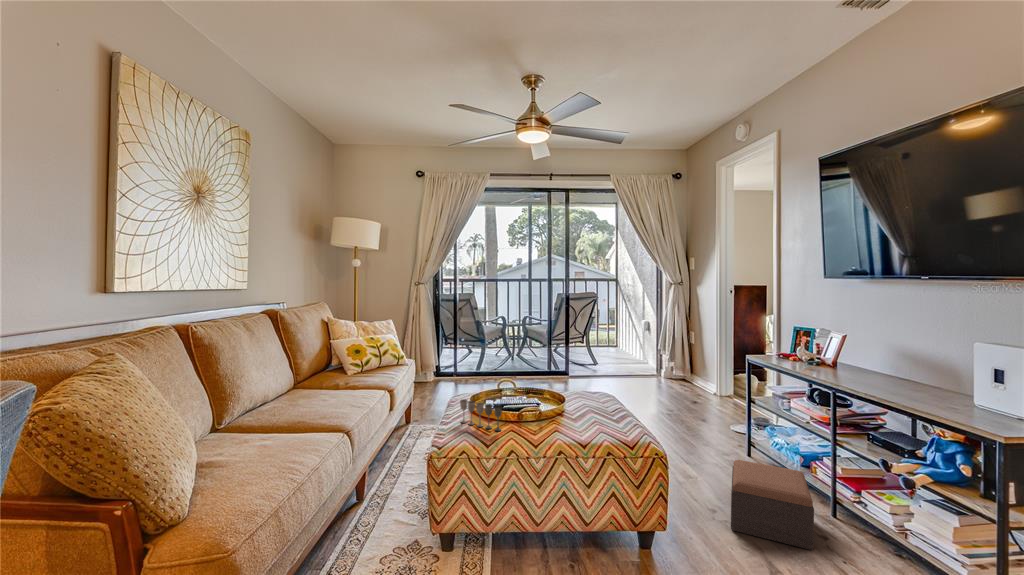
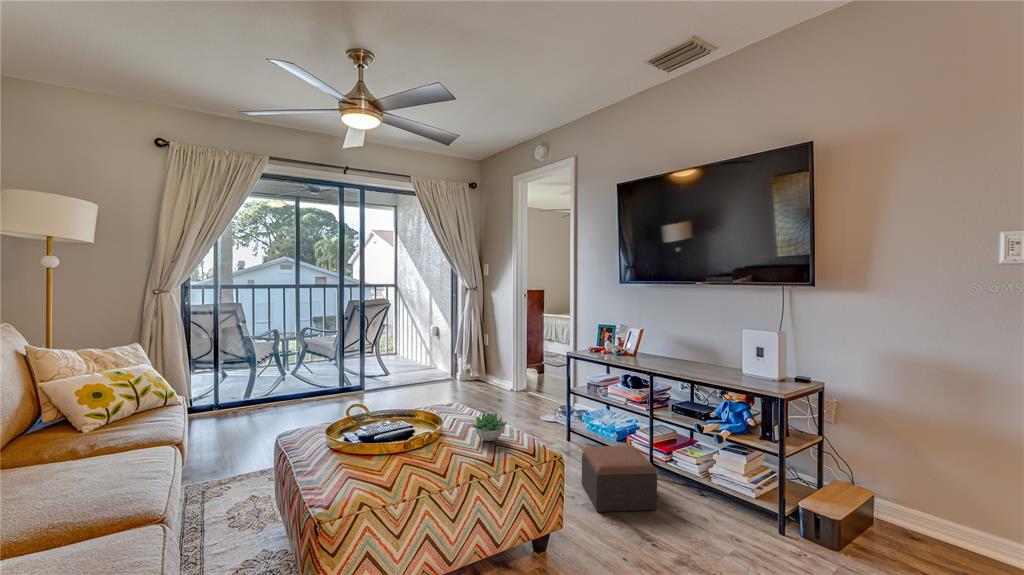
wine glass: present [460,400,502,431] -> none [330,436,394,468]
succulent plant: none [577,401,612,428] -> present [472,413,507,441]

